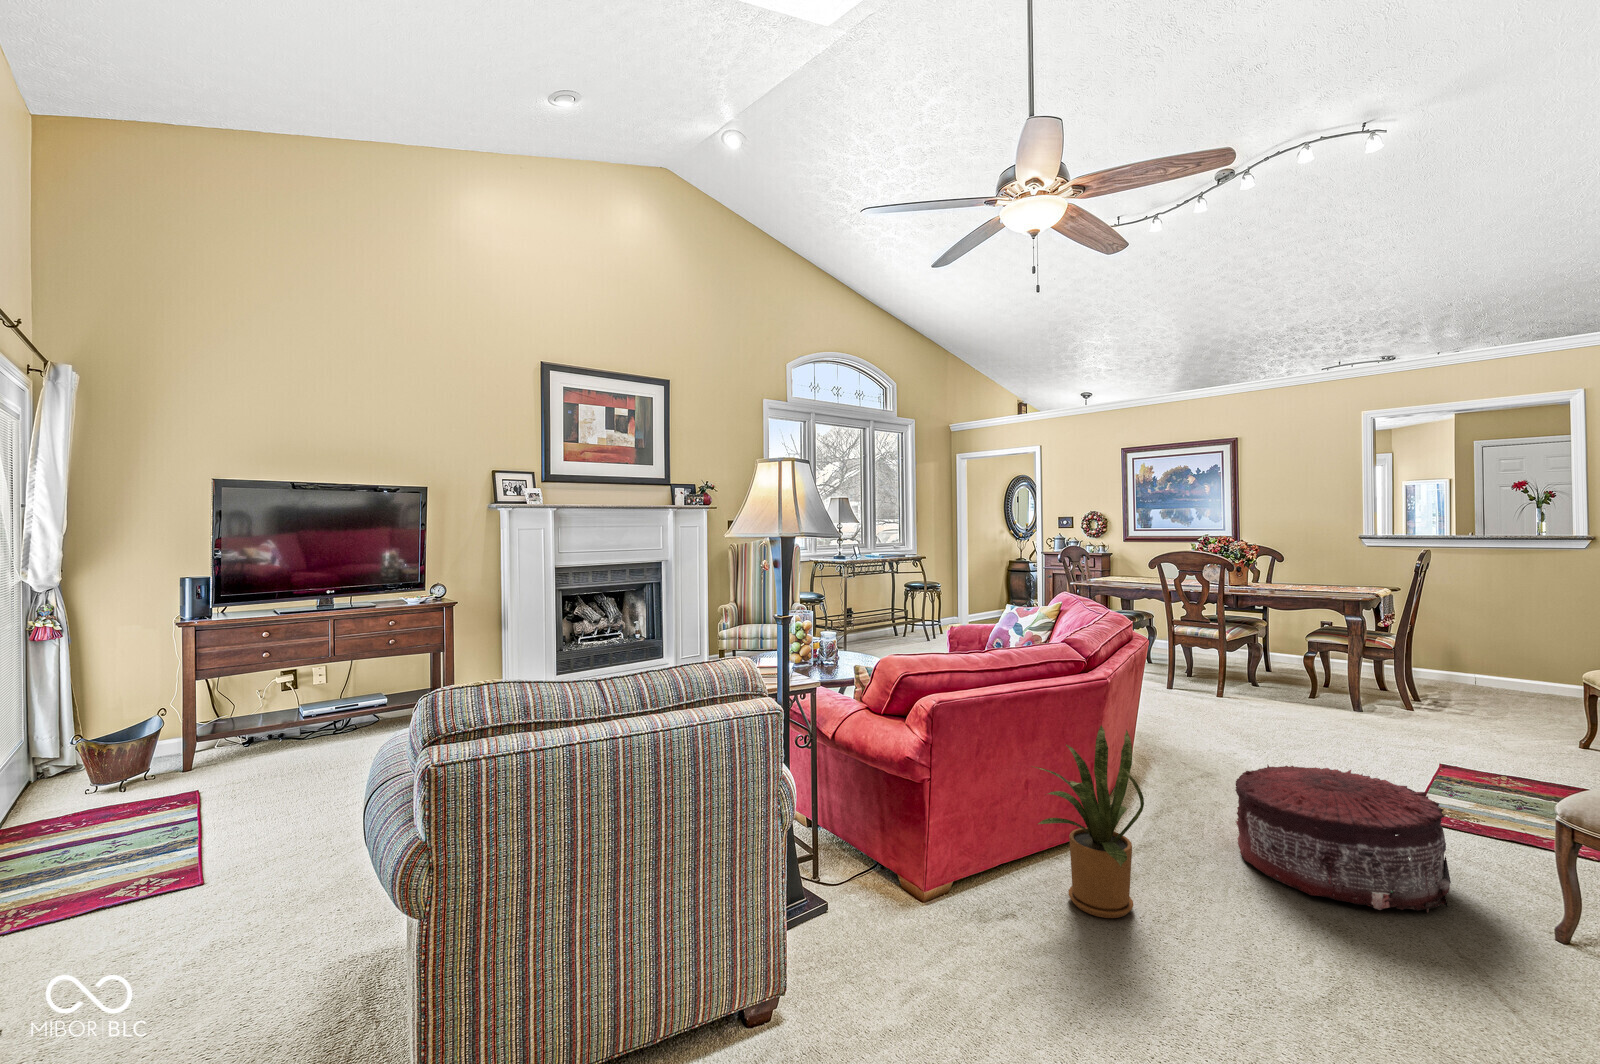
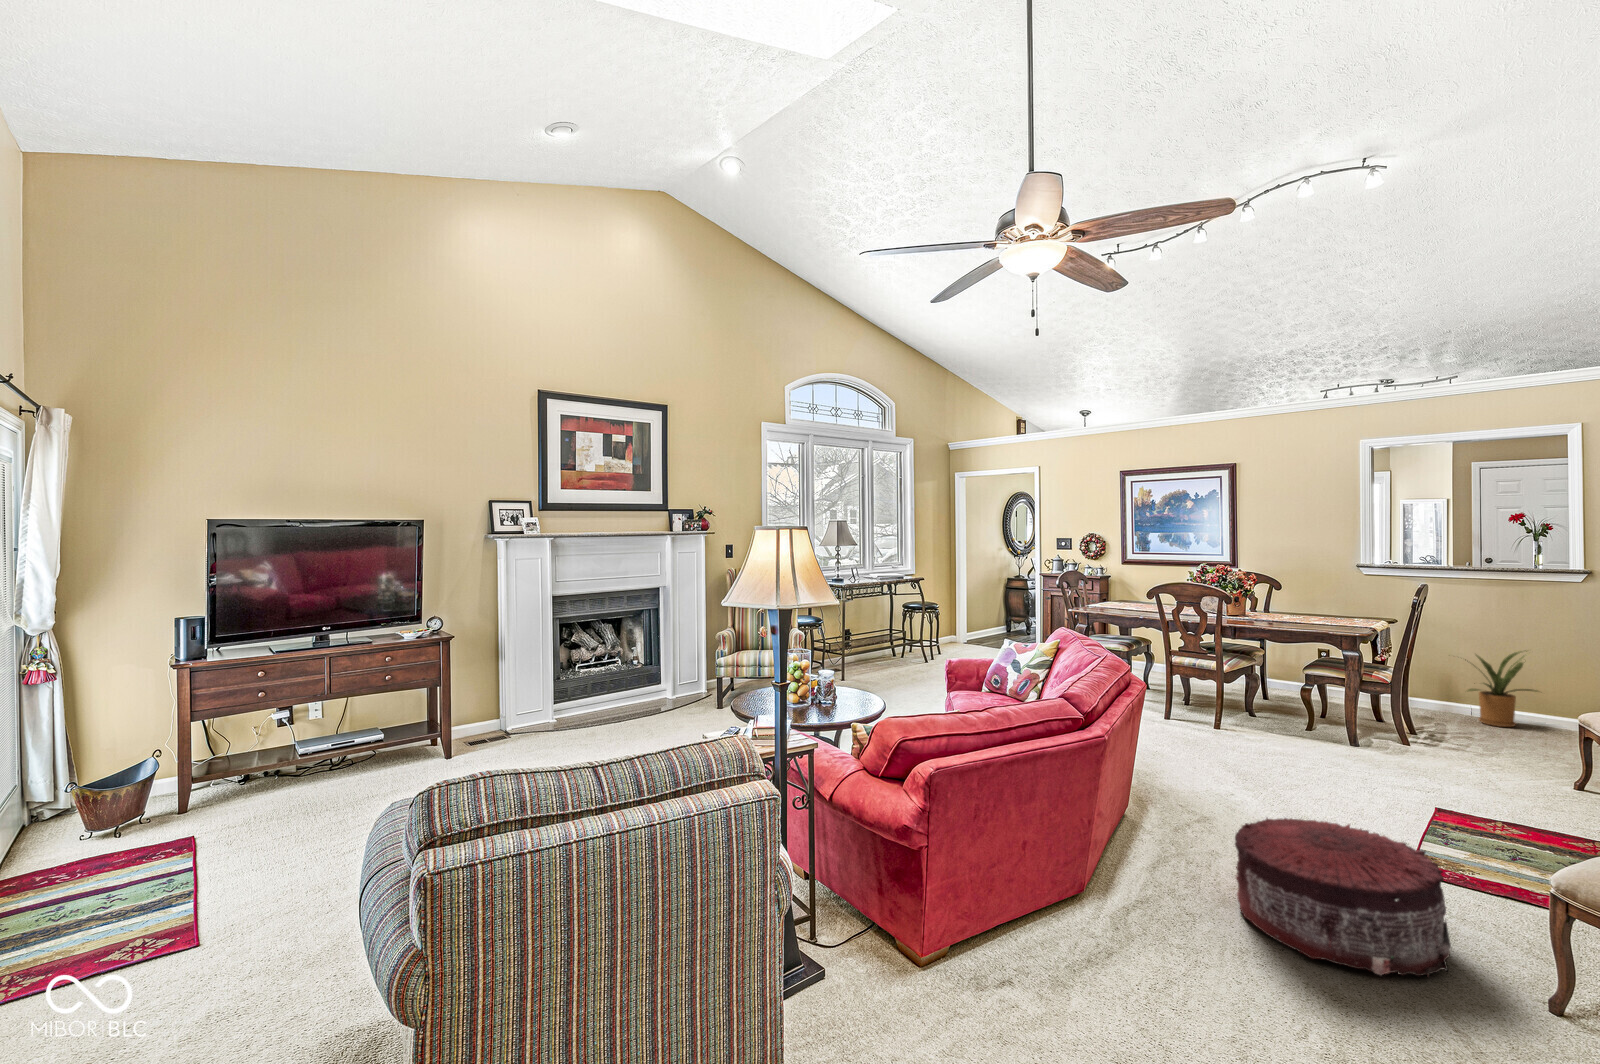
house plant: present [1035,725,1144,918] -> present [1465,650,1537,727]

